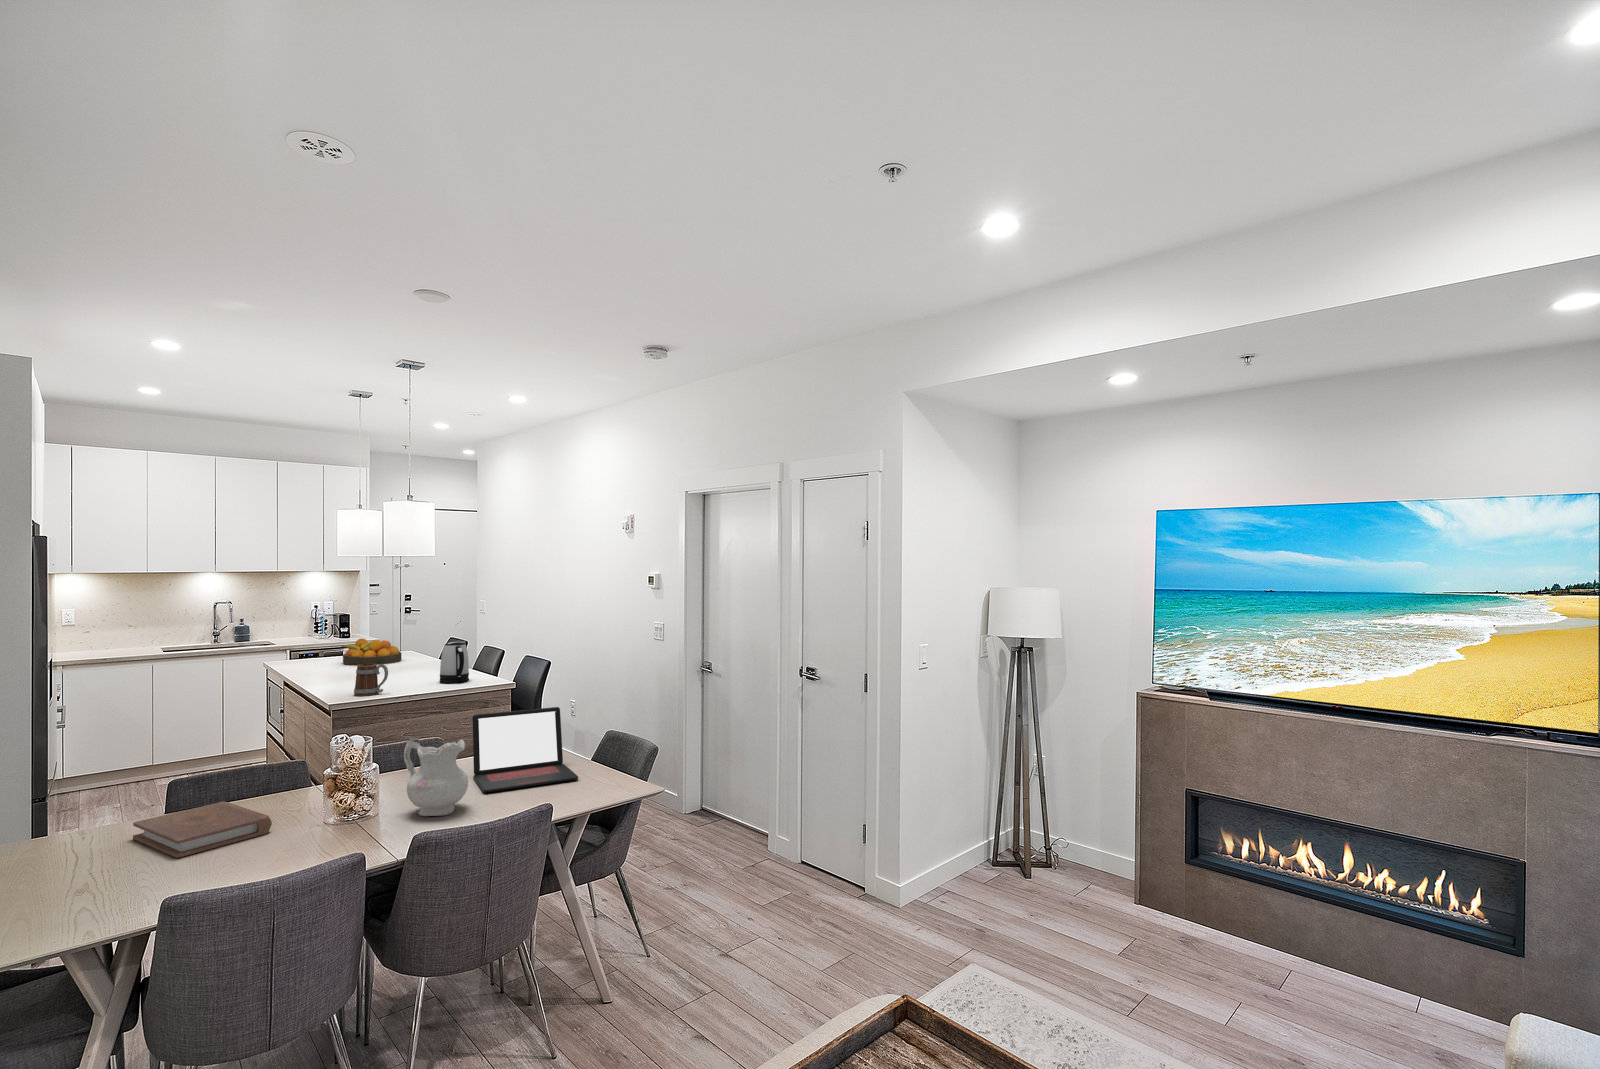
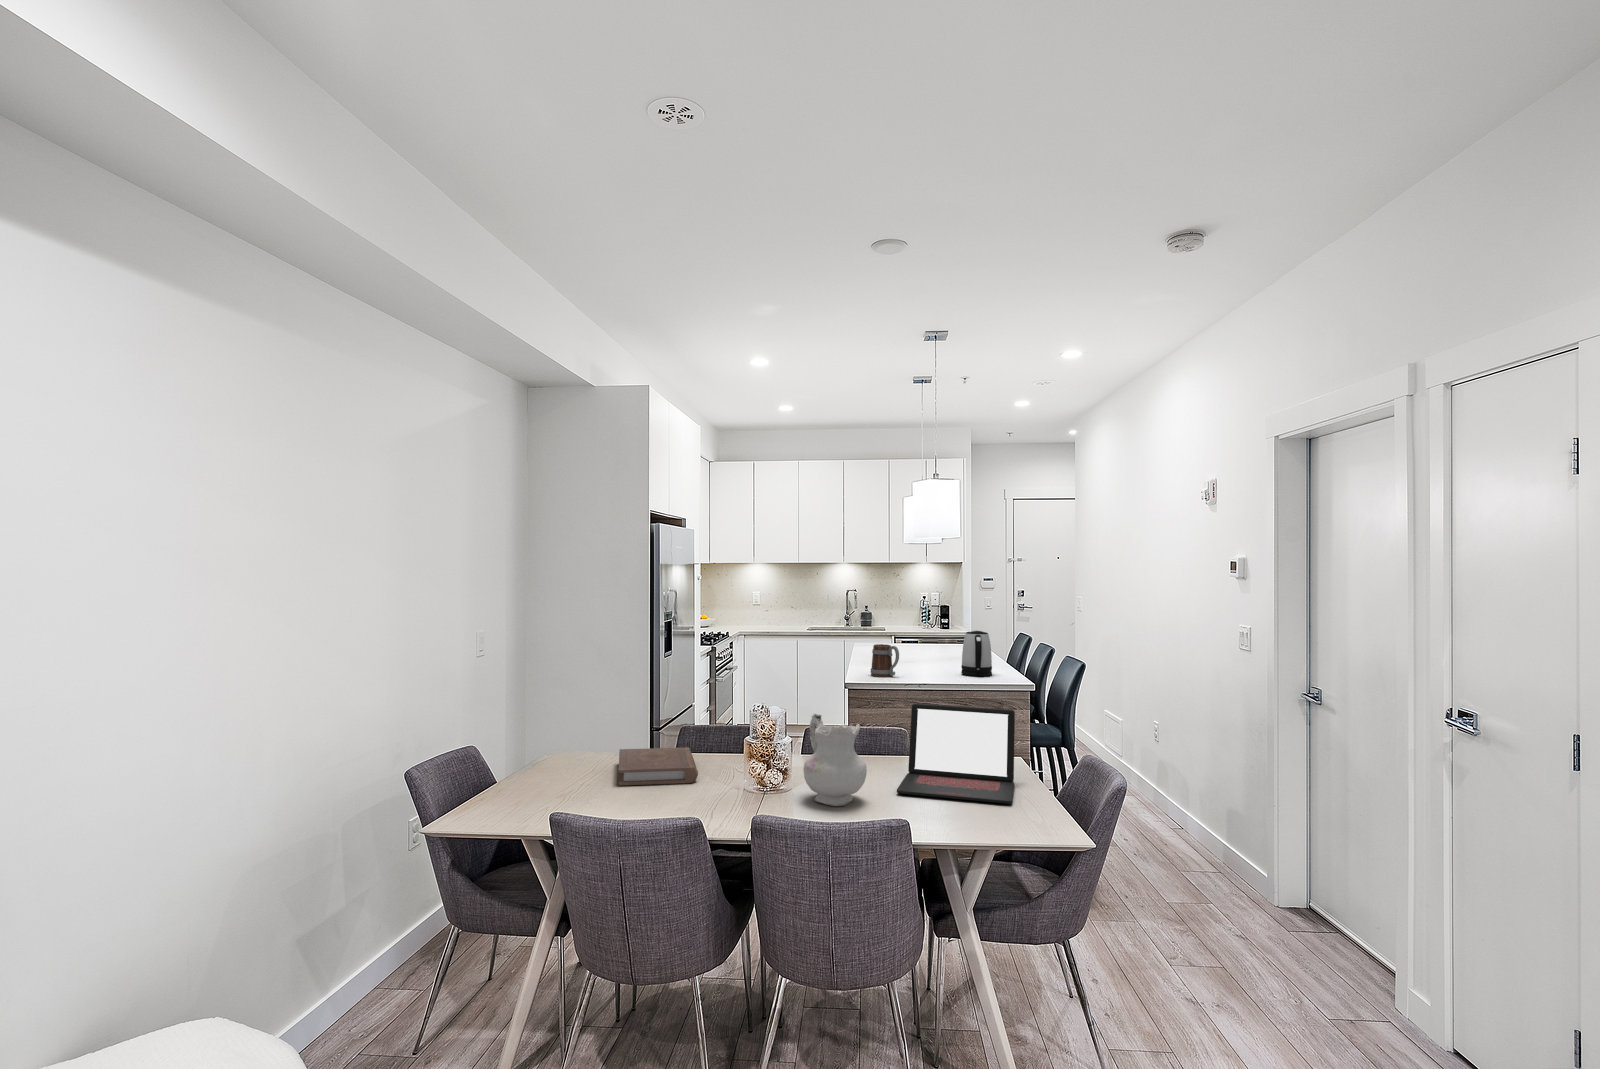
fruit bowl: present [342,639,402,665] -> none [913,626,967,653]

